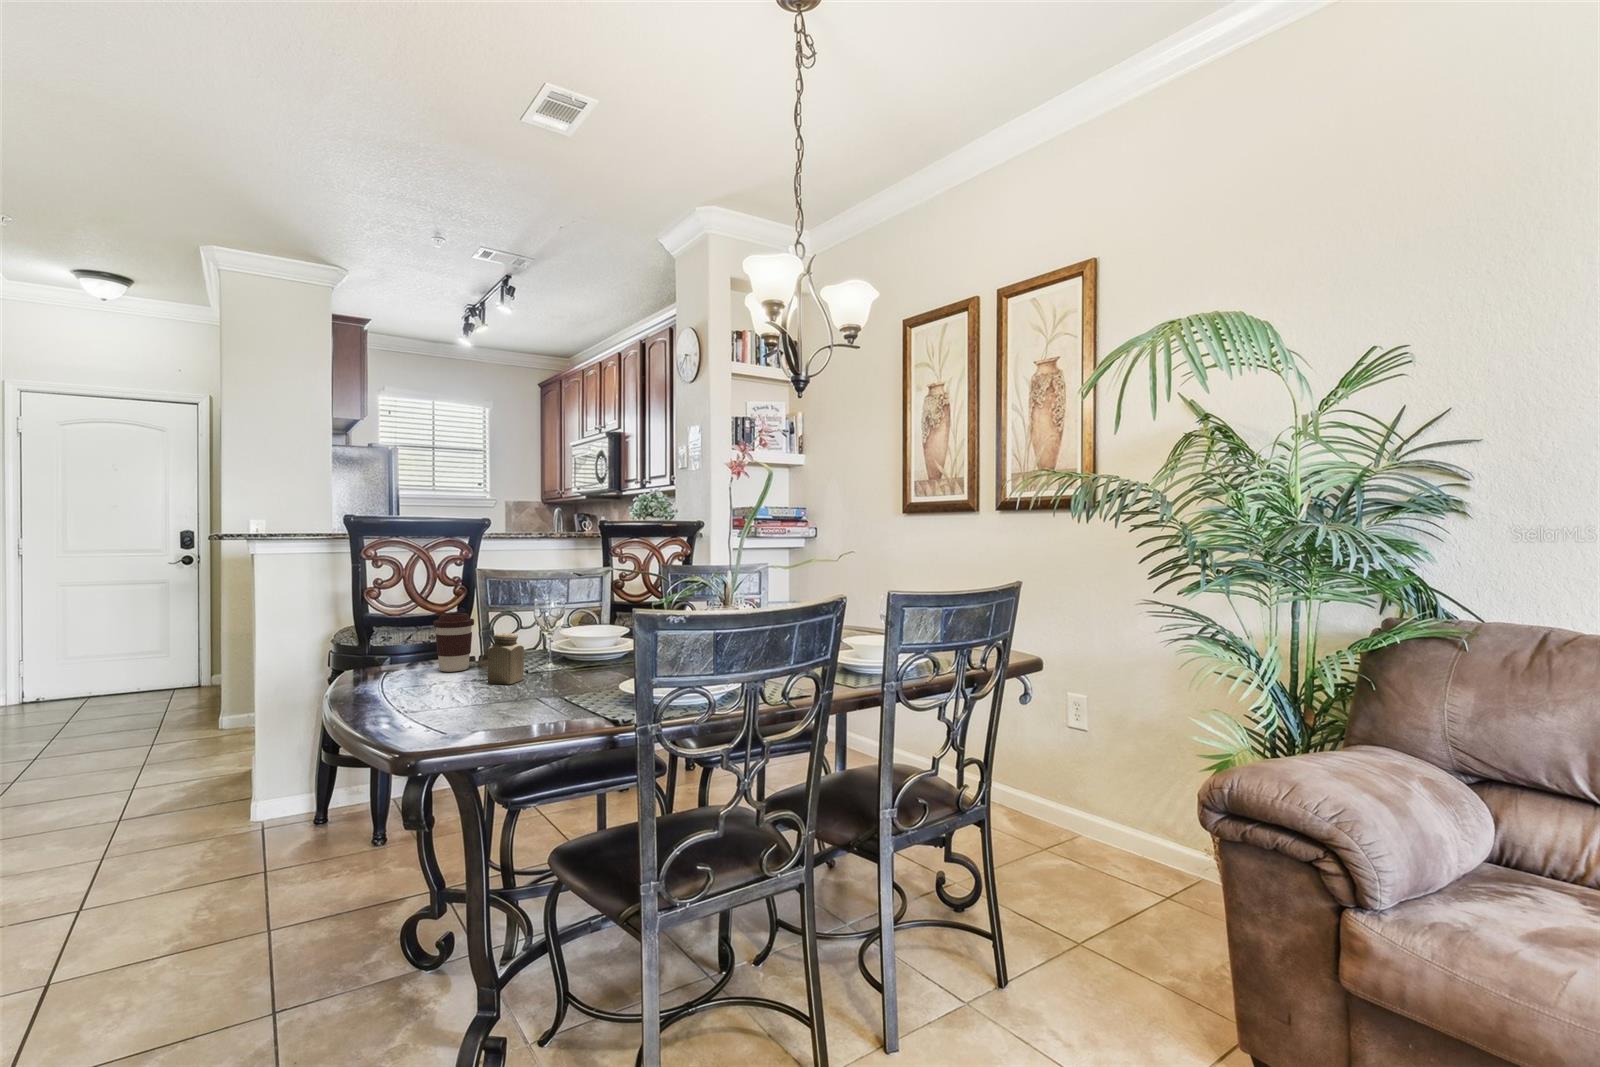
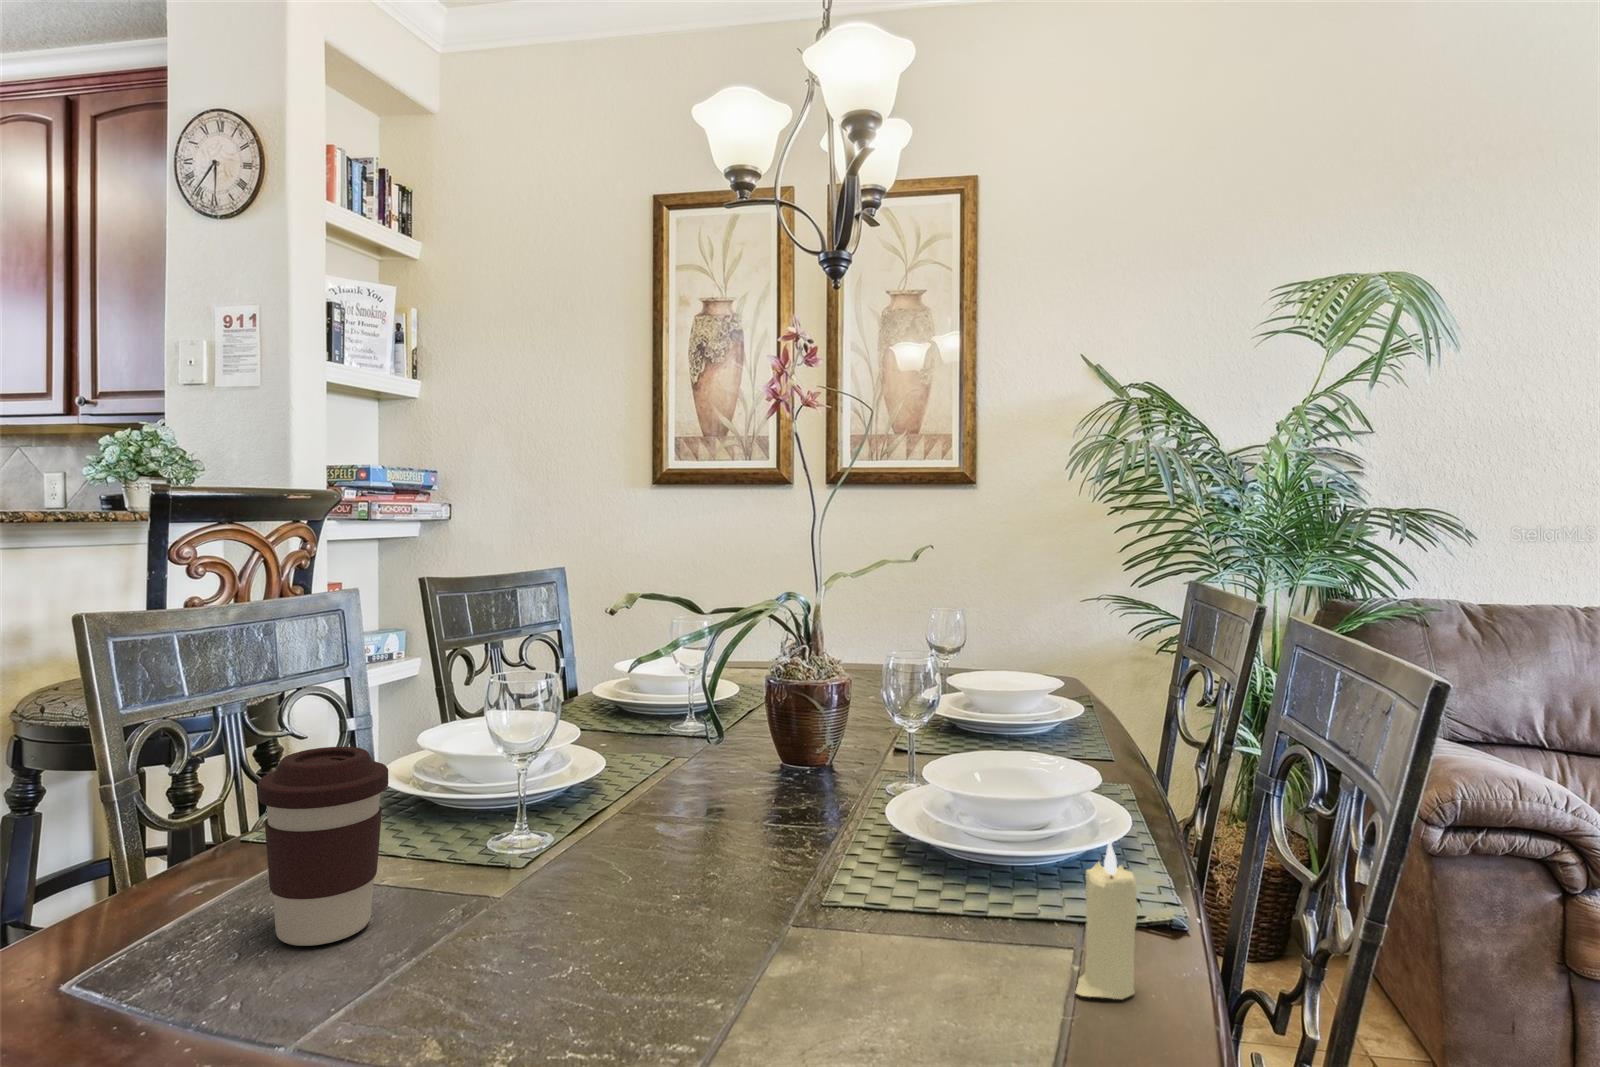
salt shaker: present [488,633,524,684] -> none [570,779,661,939]
candle: none [531,661,559,722] -> present [1076,839,1137,999]

